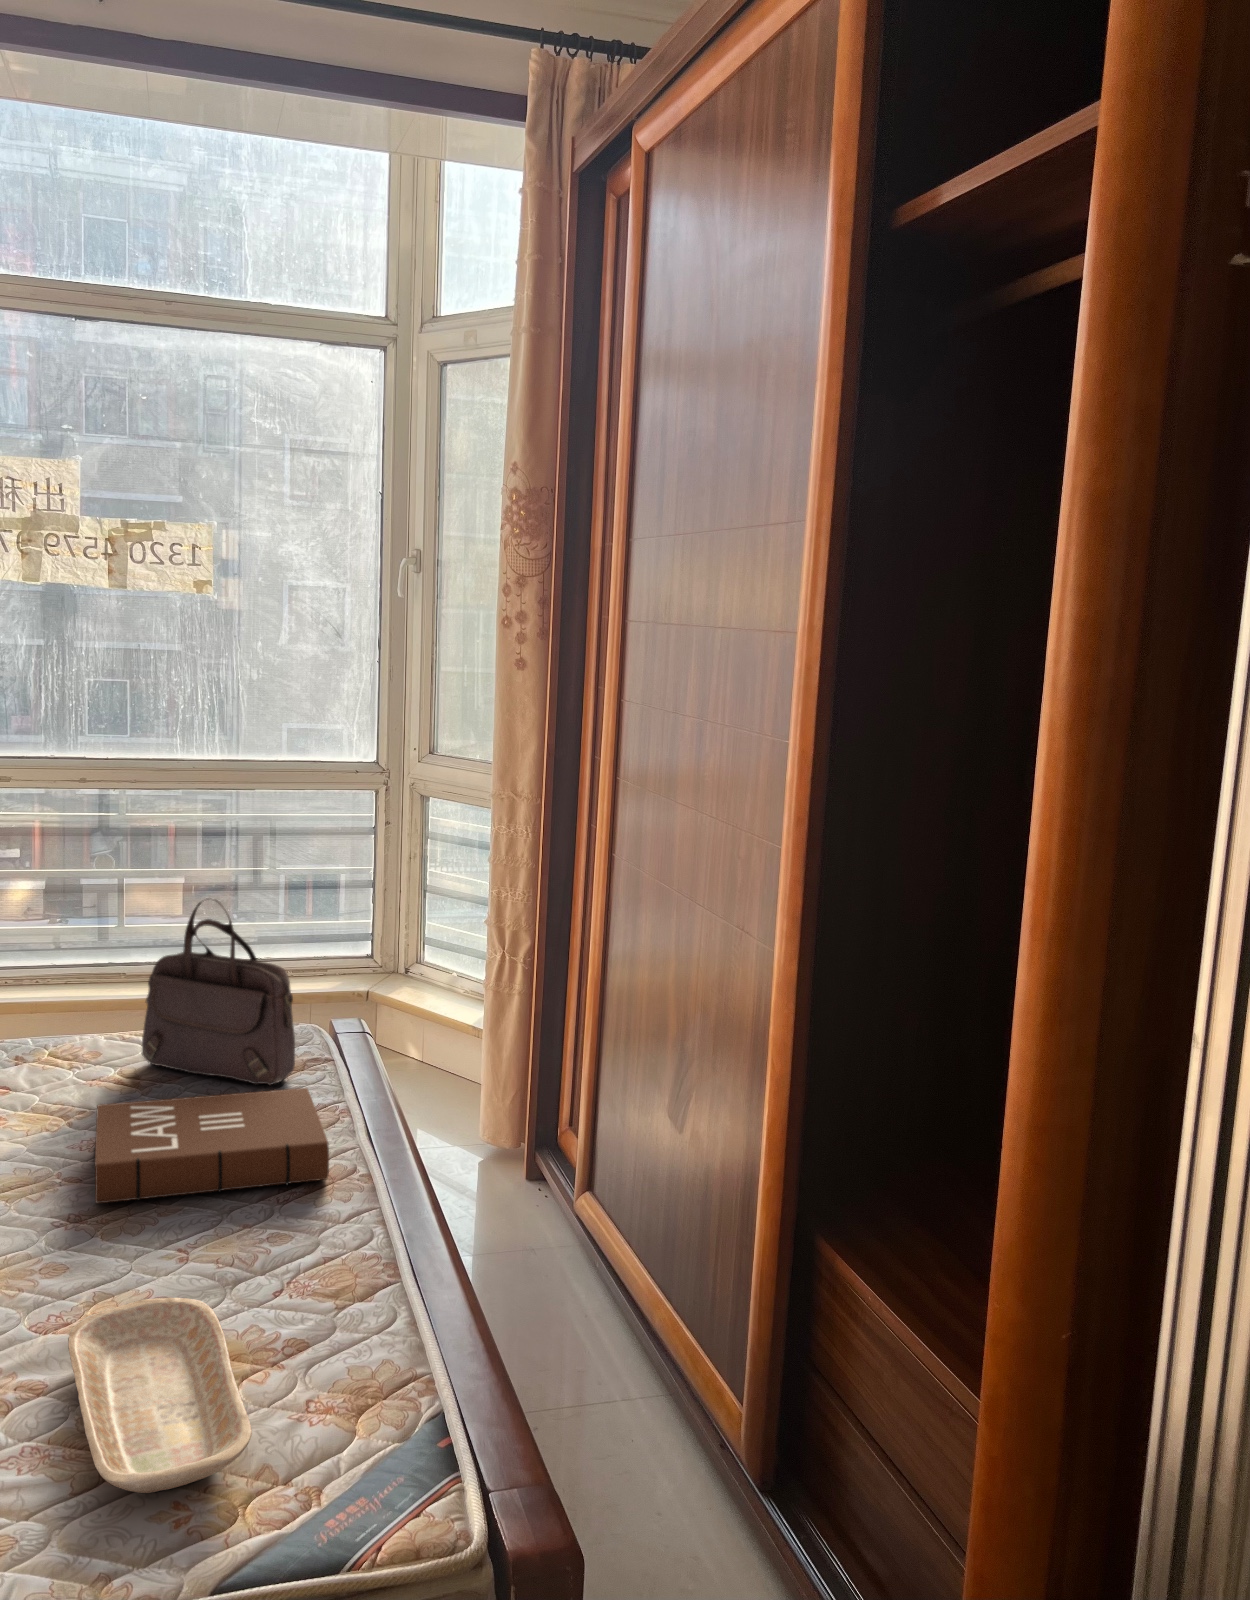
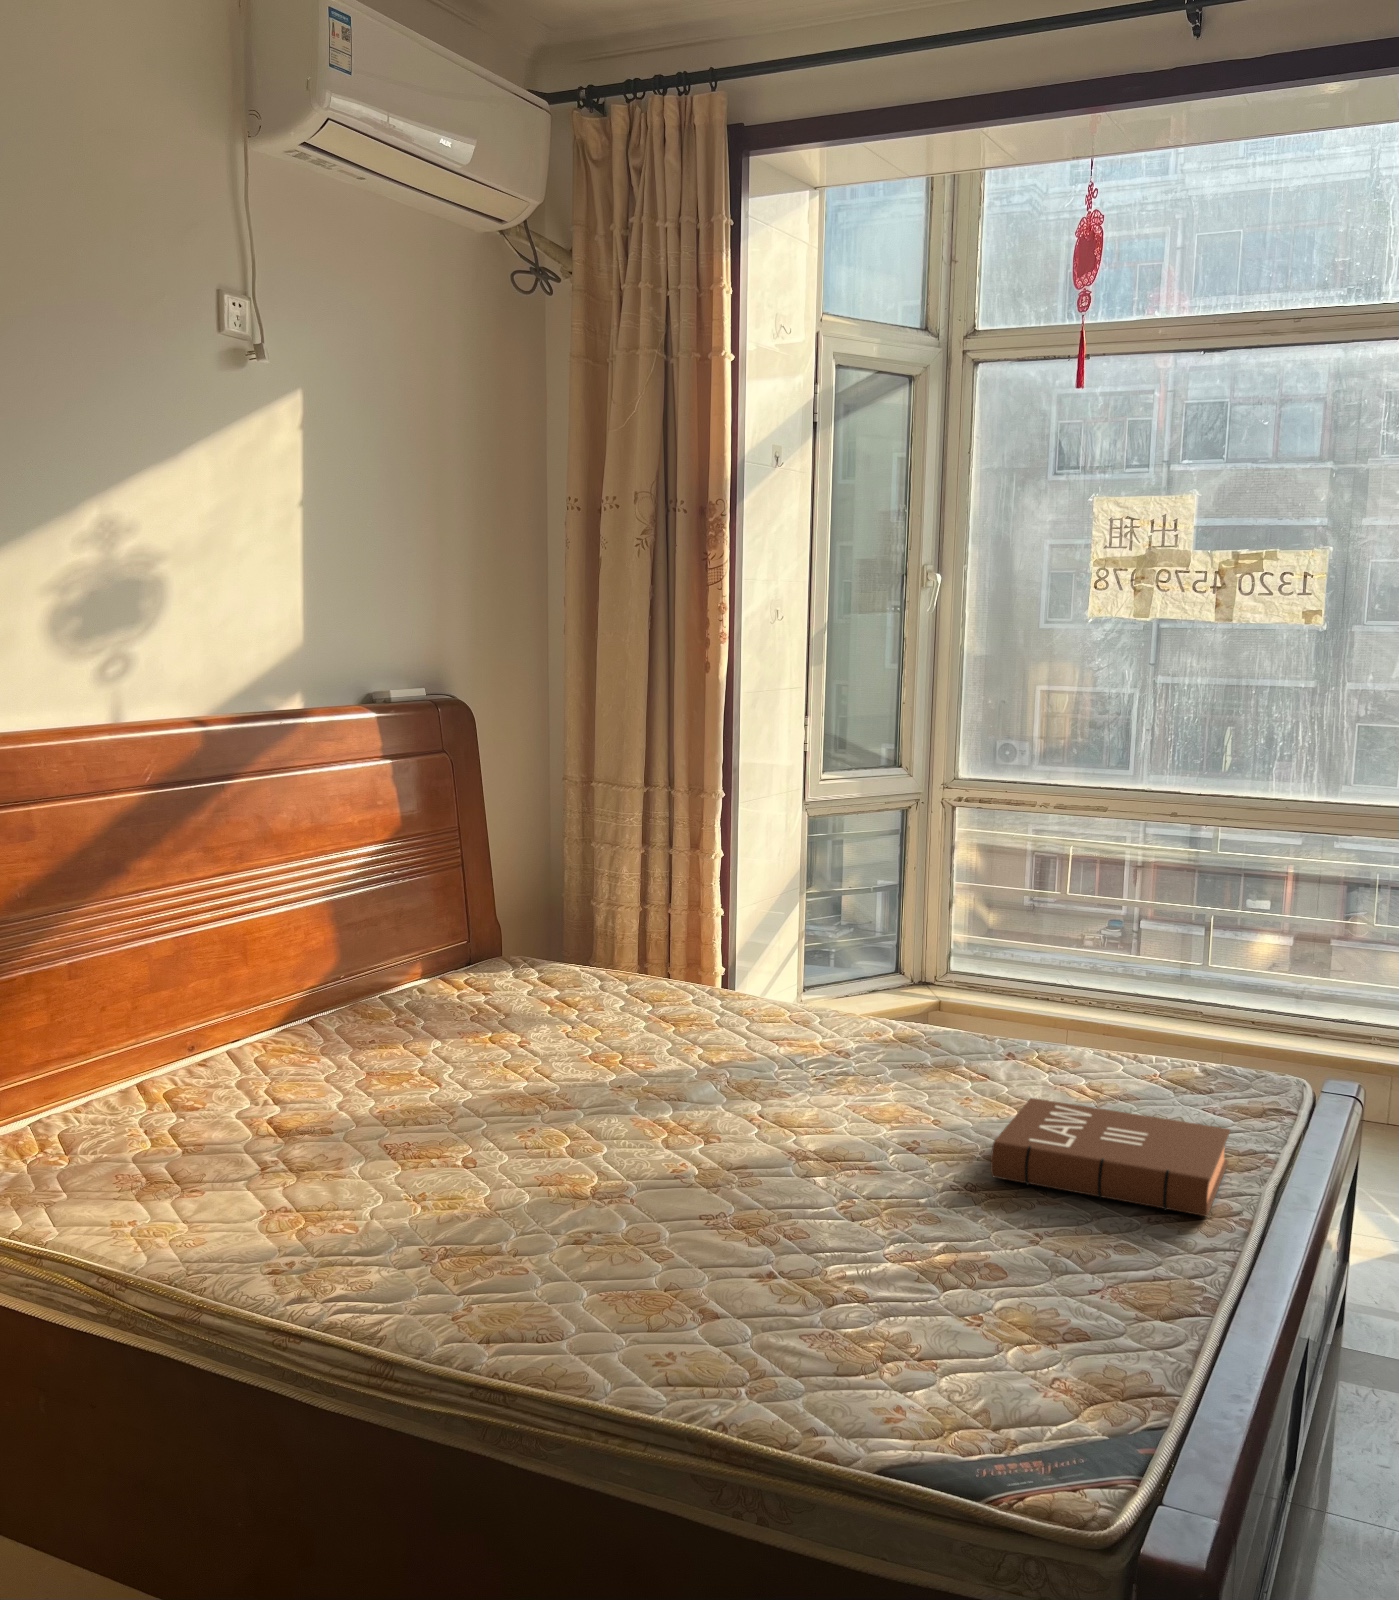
handbag: present [141,899,295,1085] -> none [1111,926,1248,1125]
tray: present [68,1298,252,1493] -> none [850,1250,1013,1394]

